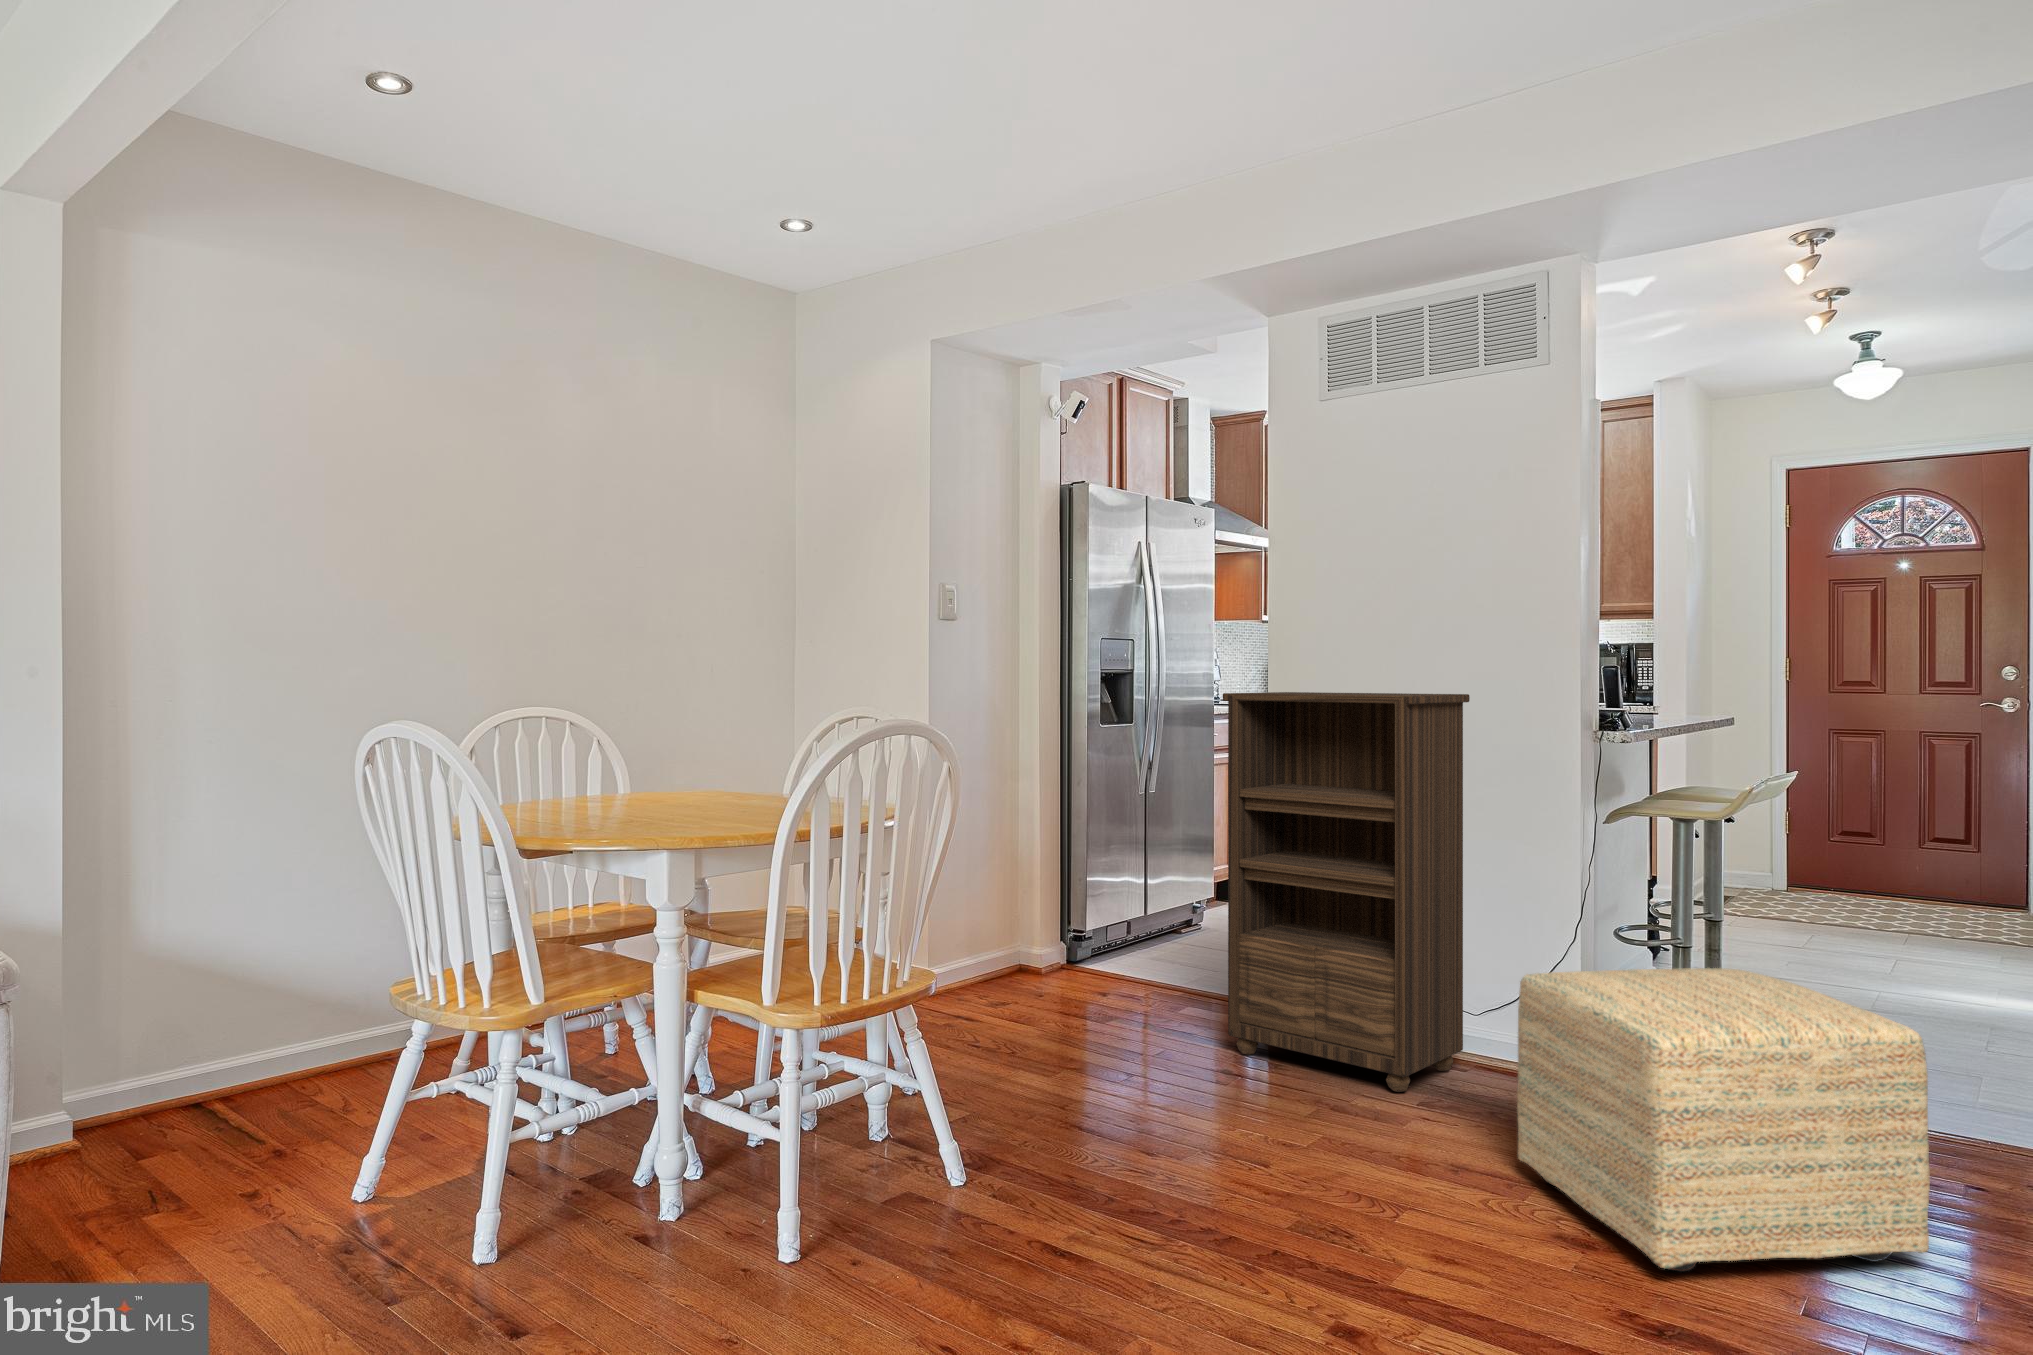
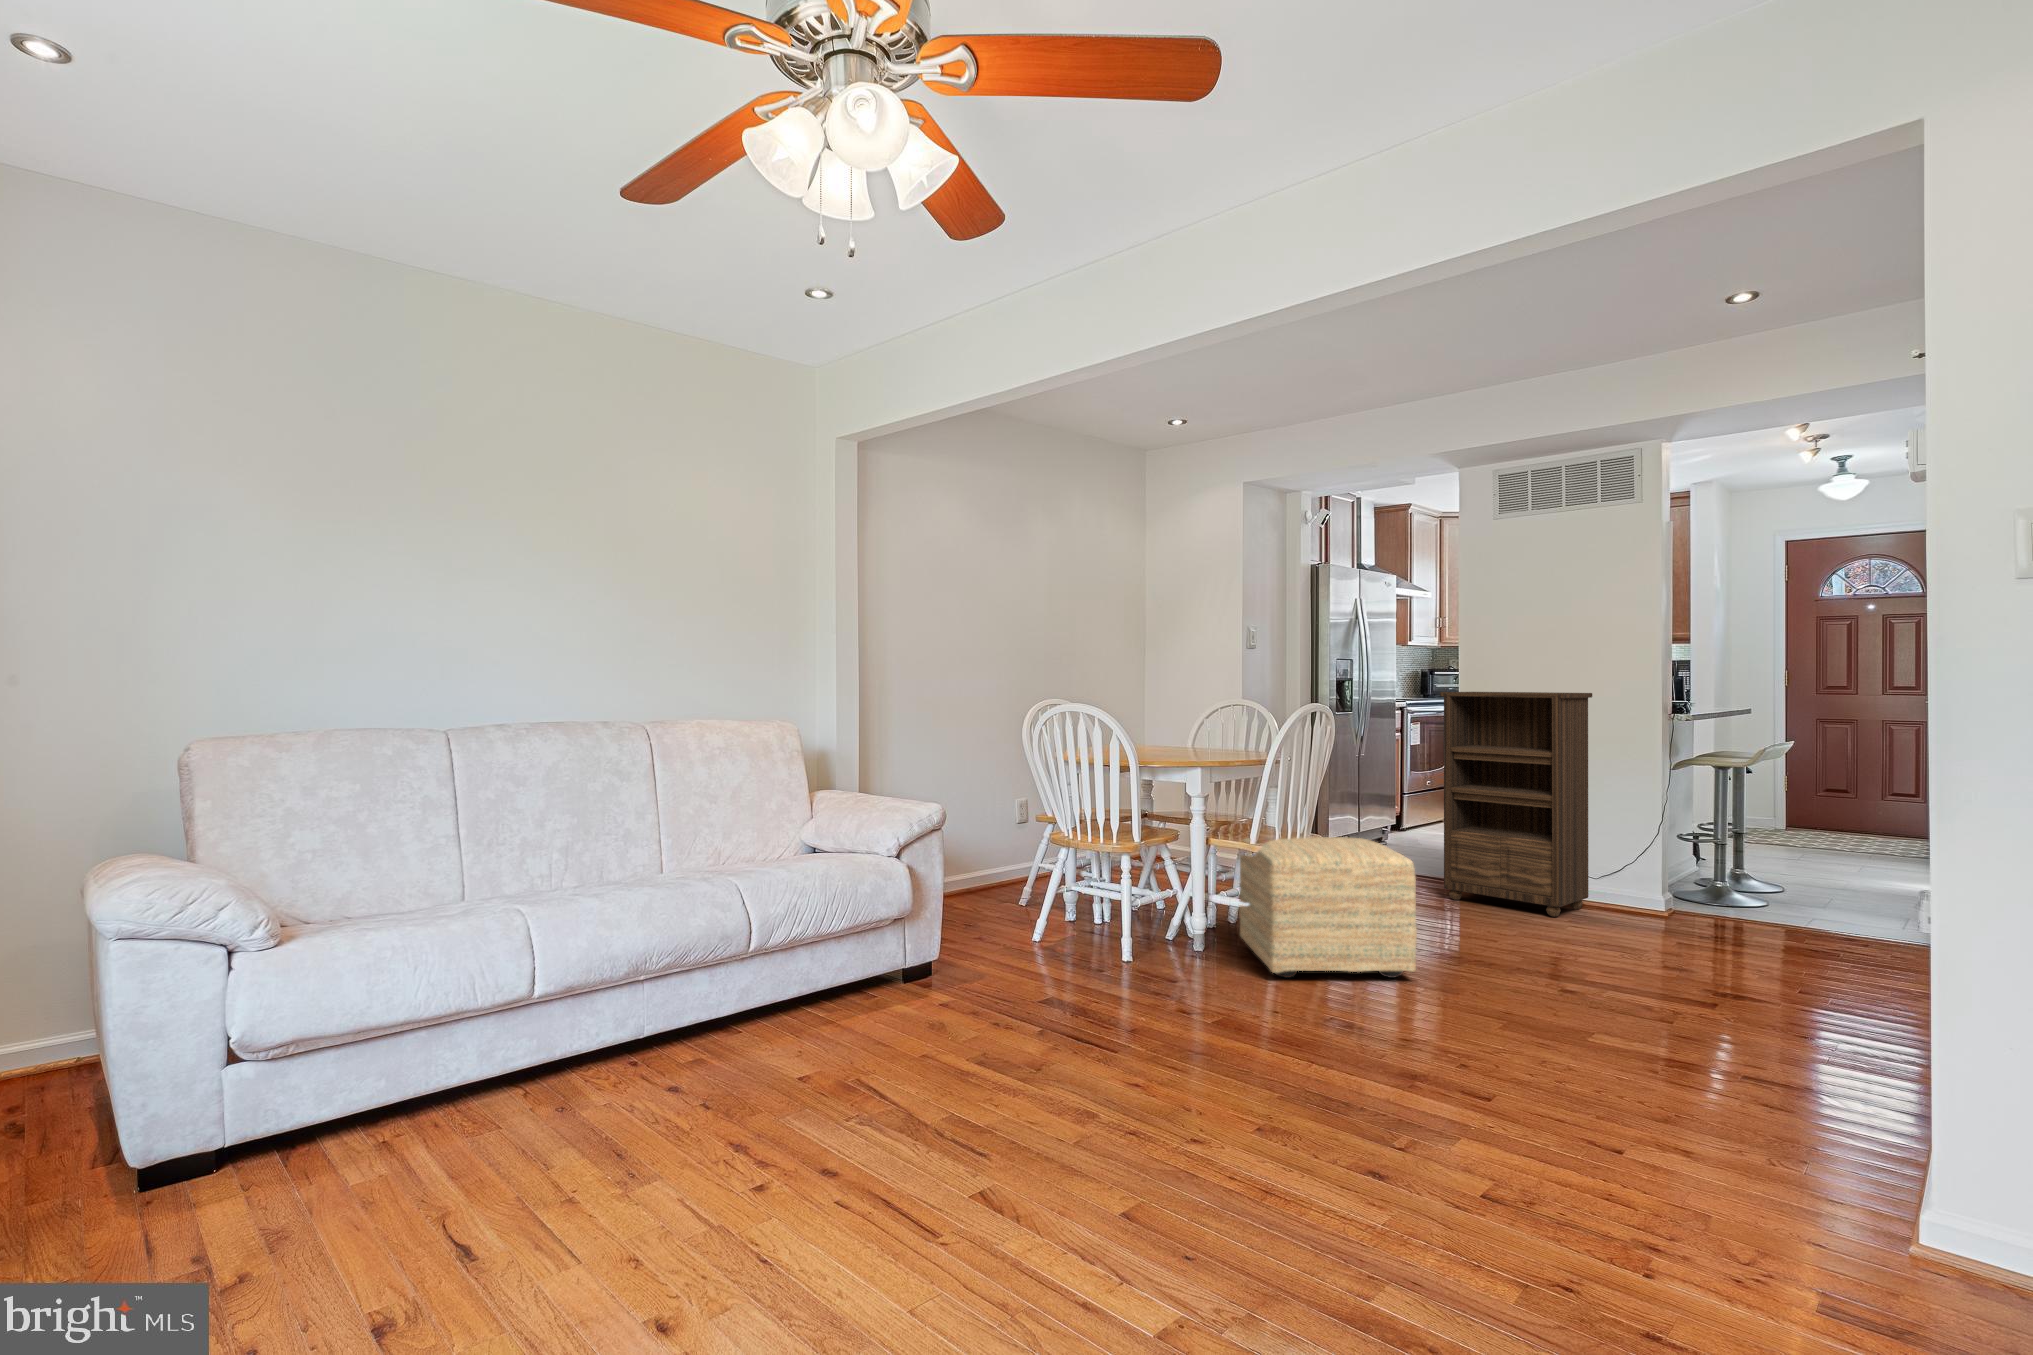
ottoman: present [1517,968,1930,1271] -> present [1239,837,1417,978]

